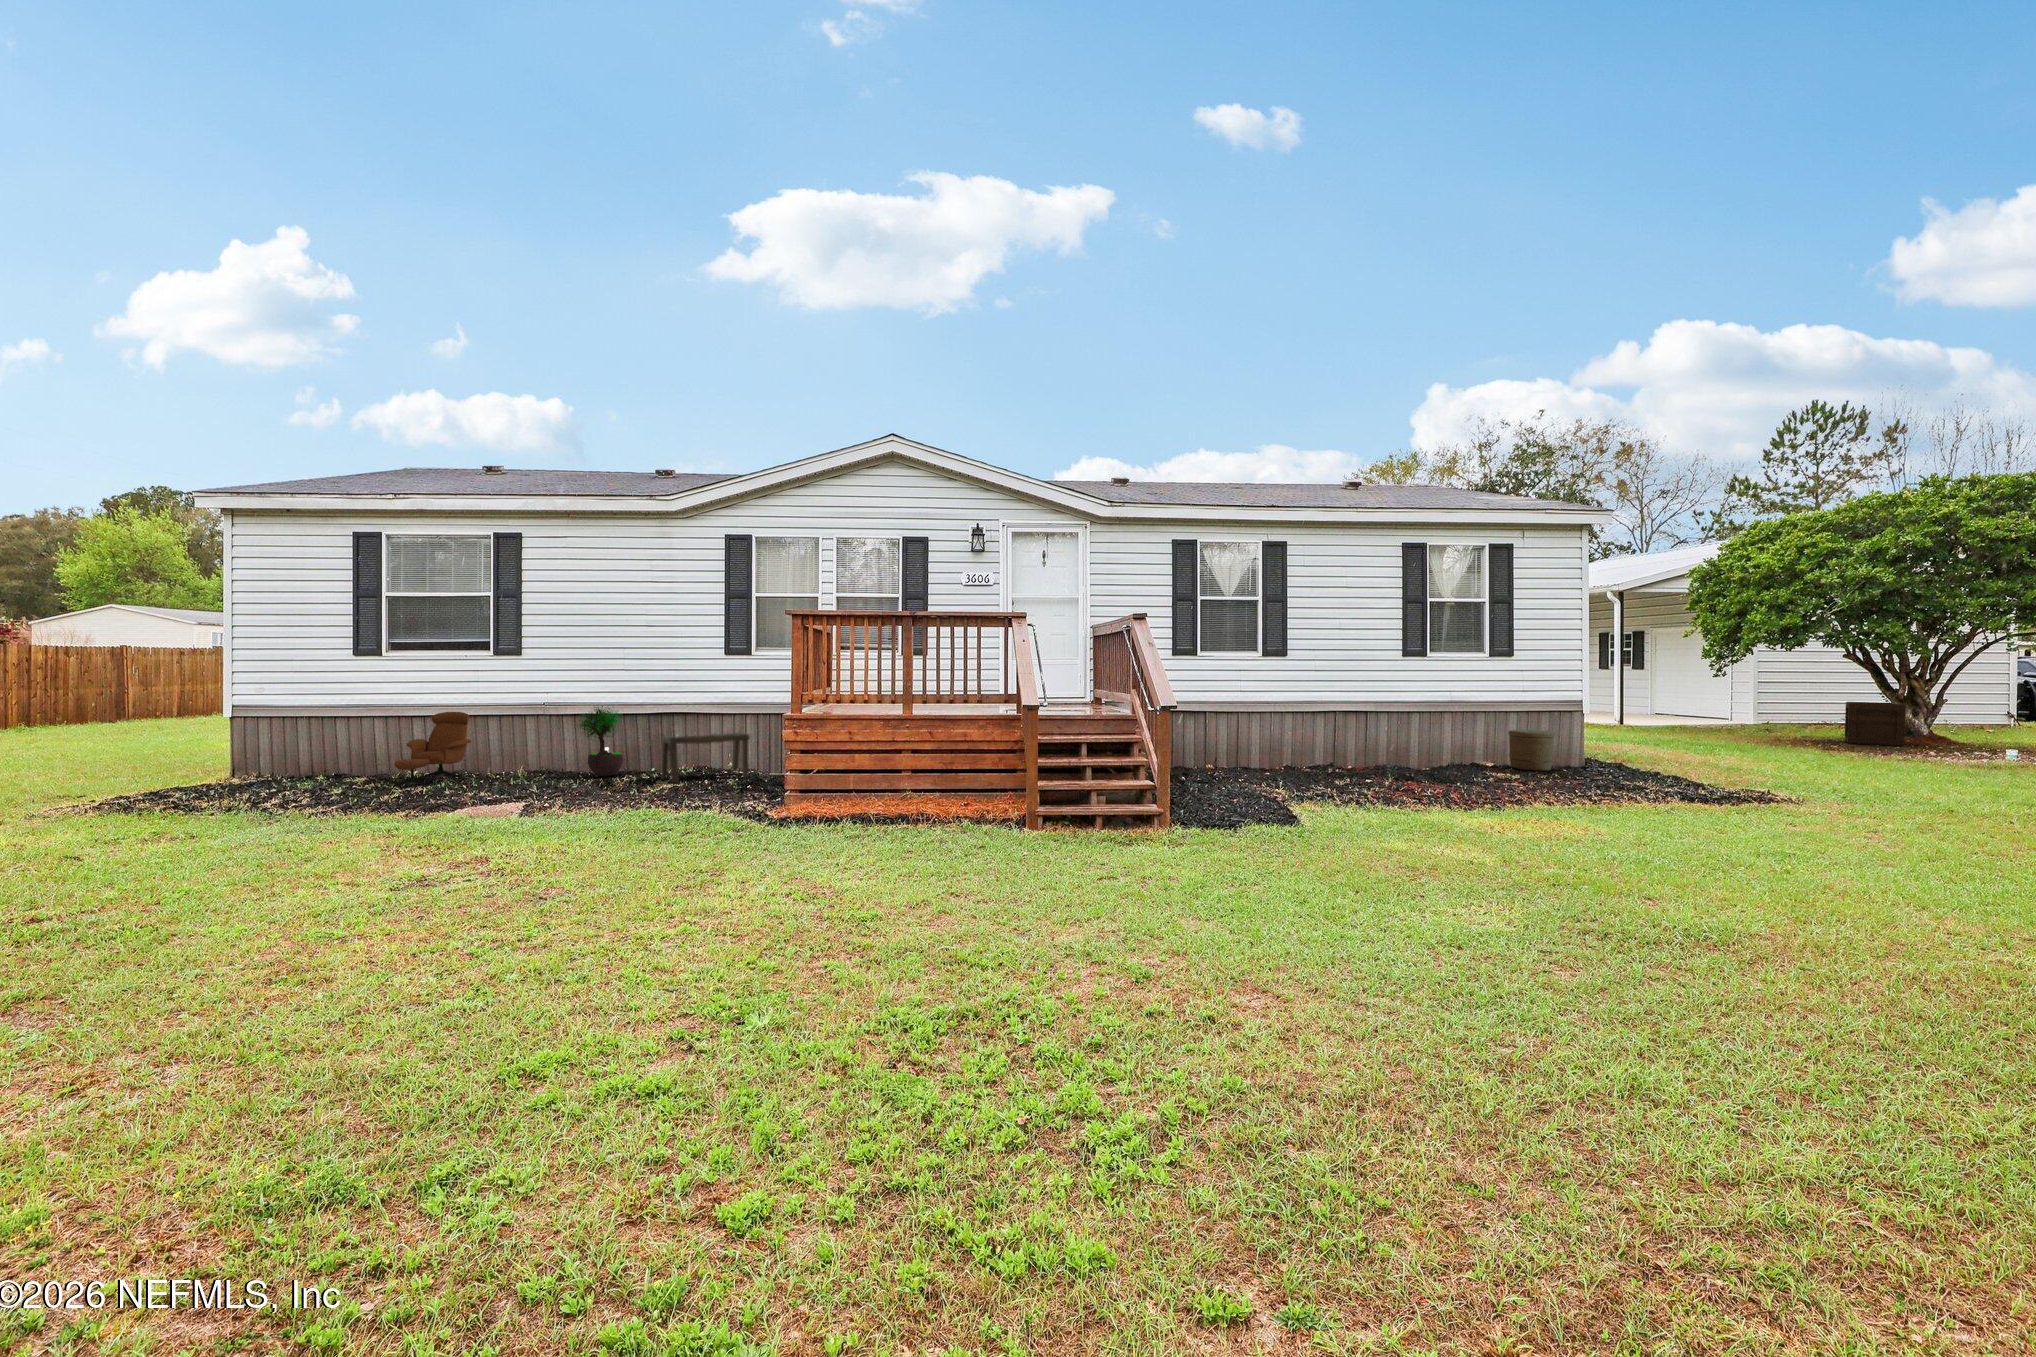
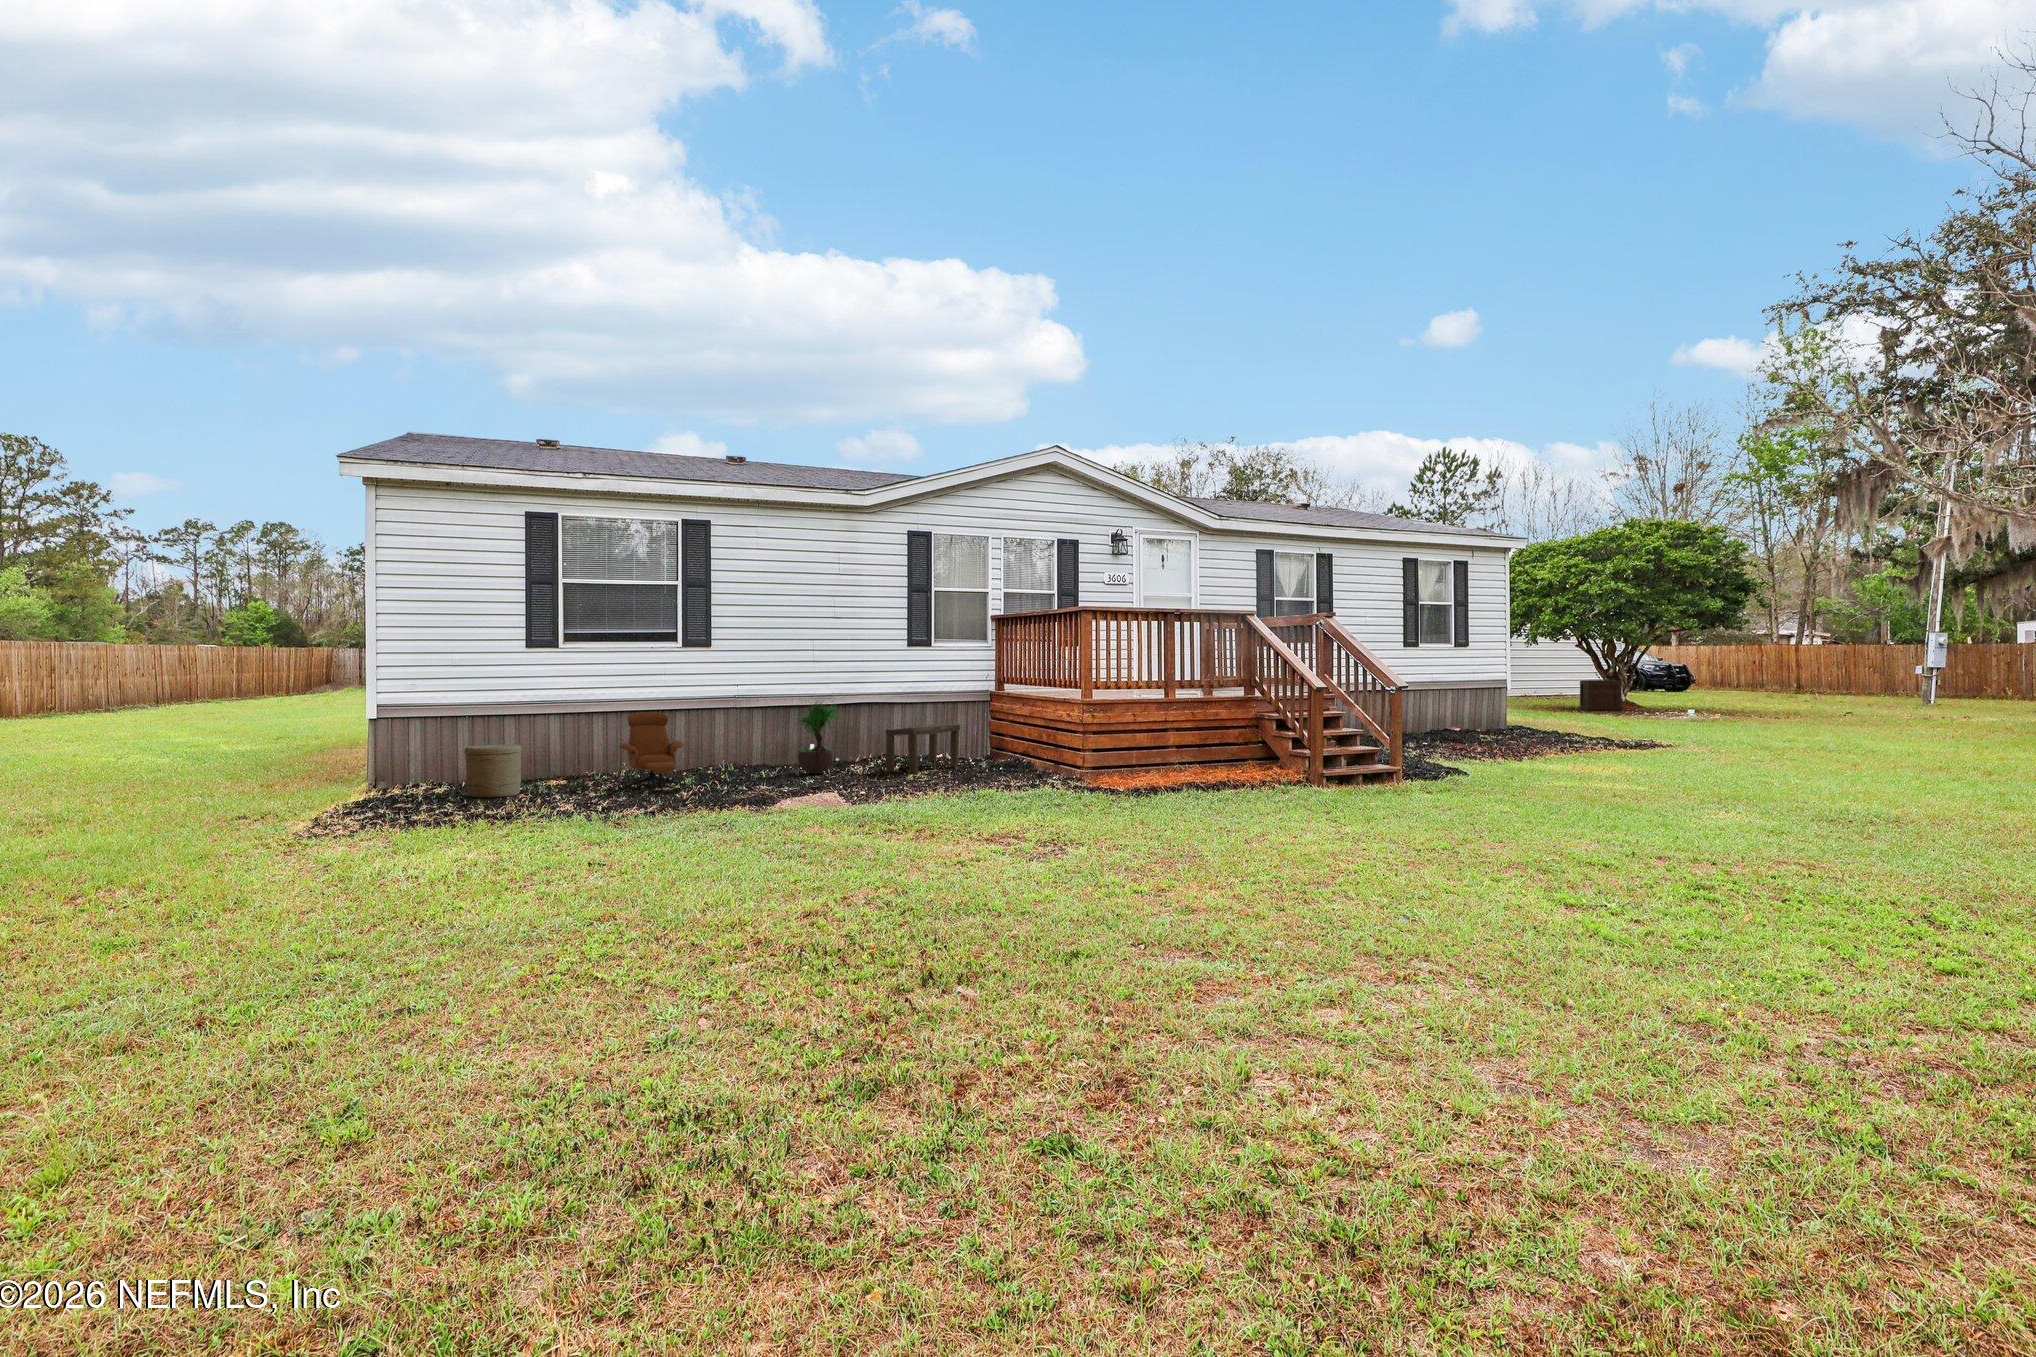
woven basket: present [1509,730,1554,771] -> present [464,745,522,798]

